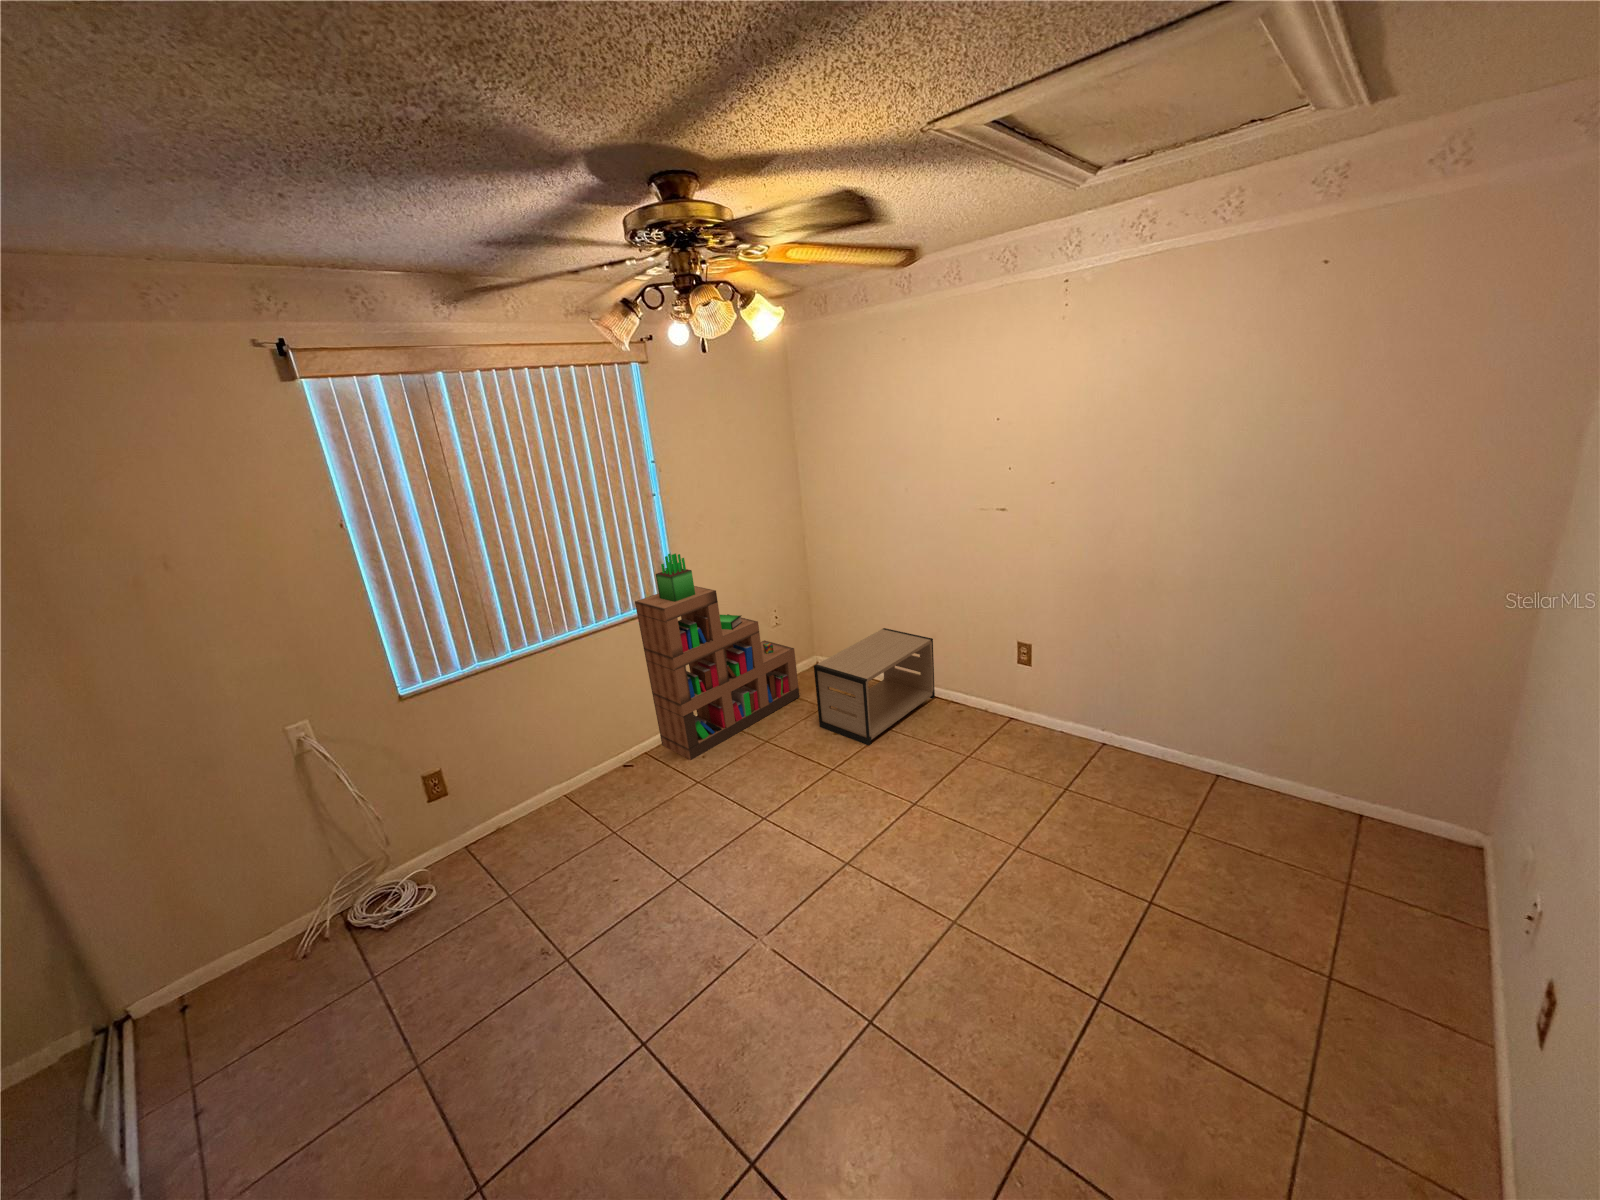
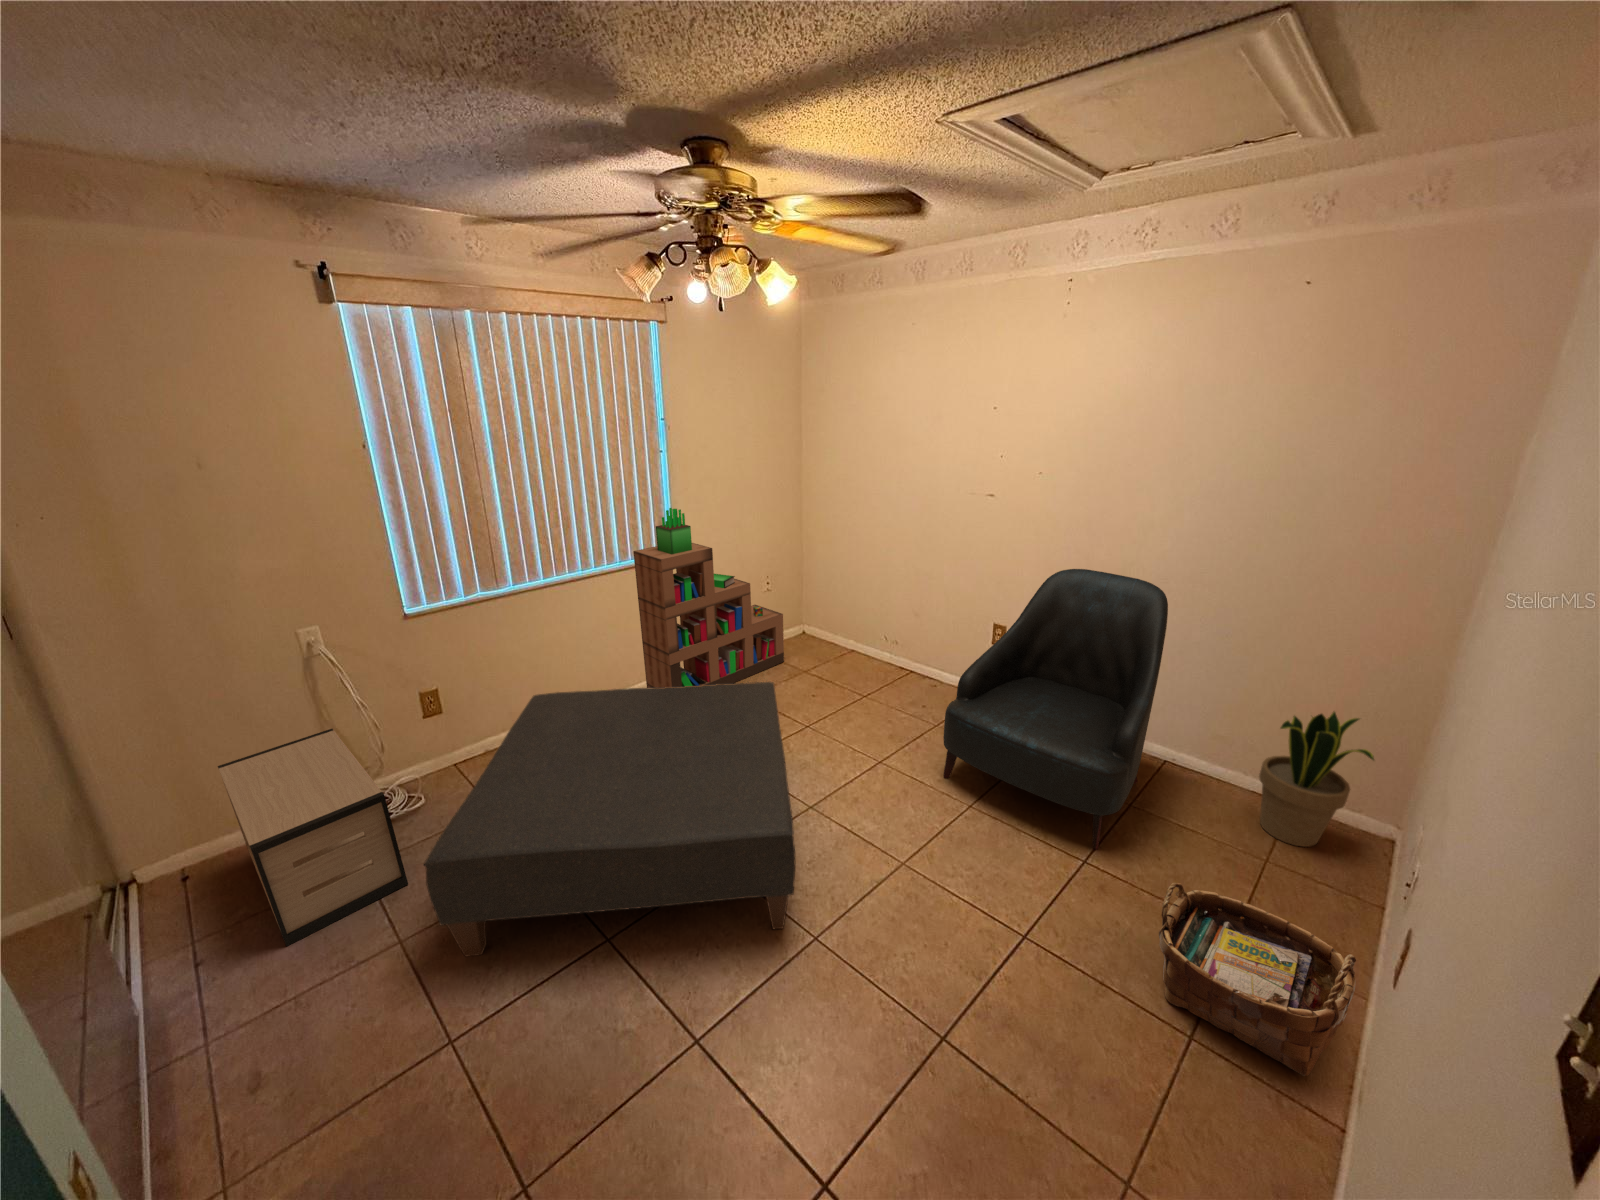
armchair: none [978,580,1204,885] -> present [943,569,1168,850]
nightstand: present [814,628,935,746] -> present [218,729,408,946]
potted plant: none [1321,713,1452,862] -> present [1259,712,1374,847]
ottoman: none [434,729,842,1079] -> present [424,682,795,956]
woven basket: none [1250,929,1487,1153] -> present [1159,883,1356,1076]

